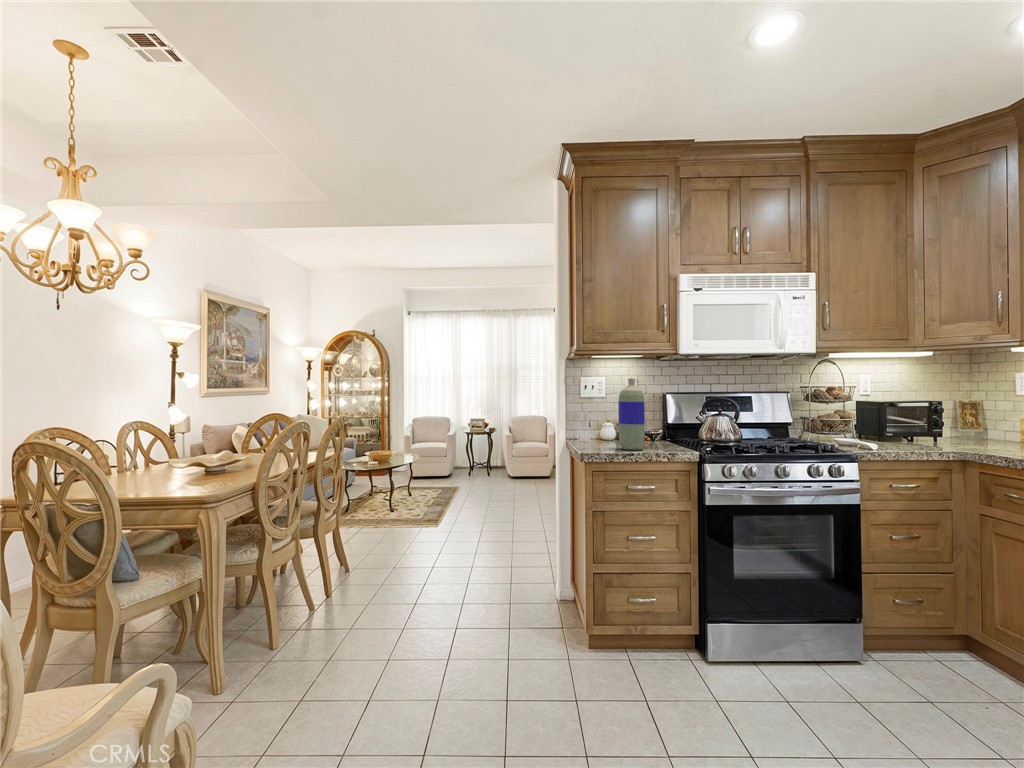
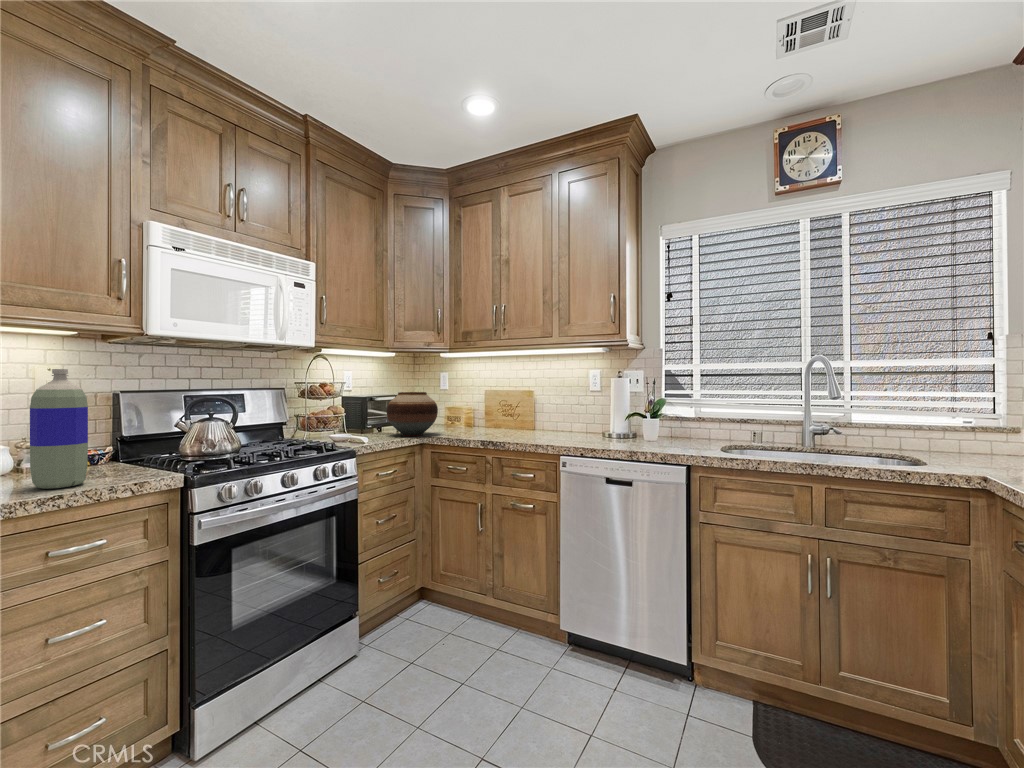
vase: none [909,397,991,449] -> present [387,392,438,436]

